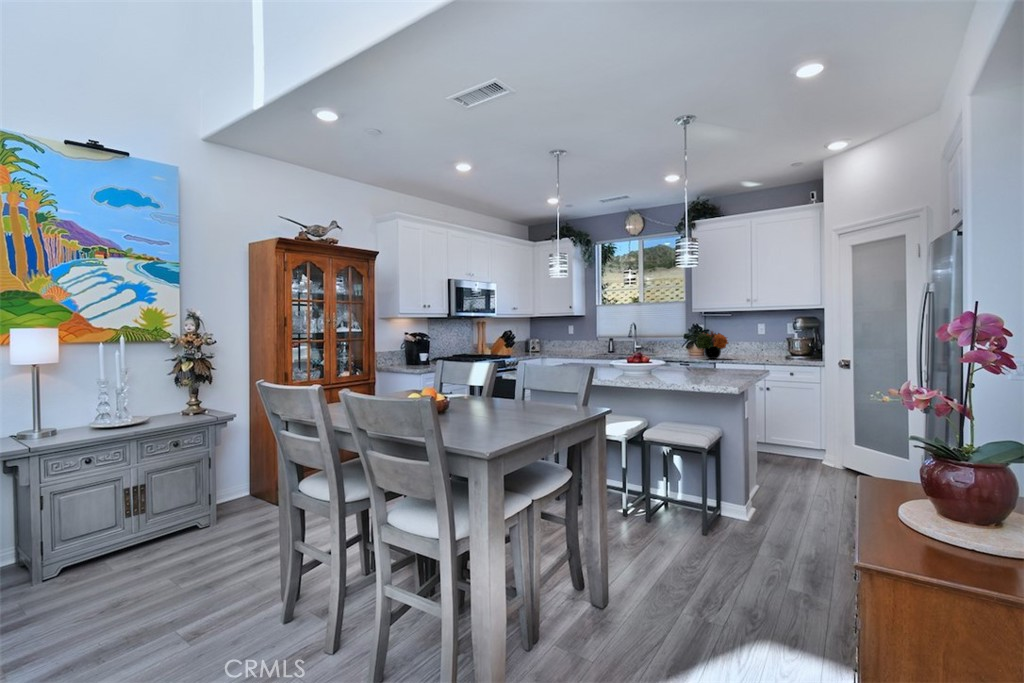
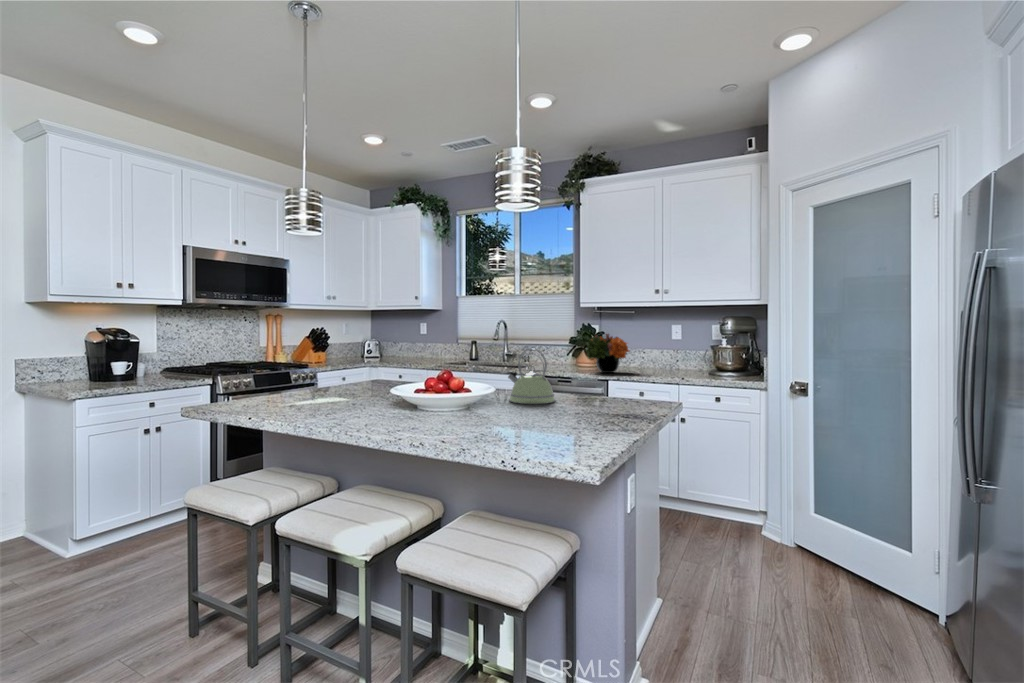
kettle: none [650,339,679,370] -> present [508,348,555,404]

